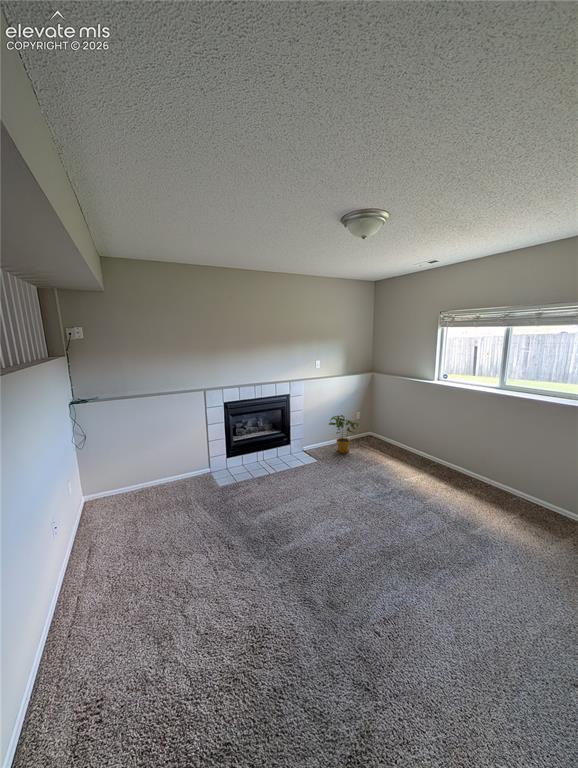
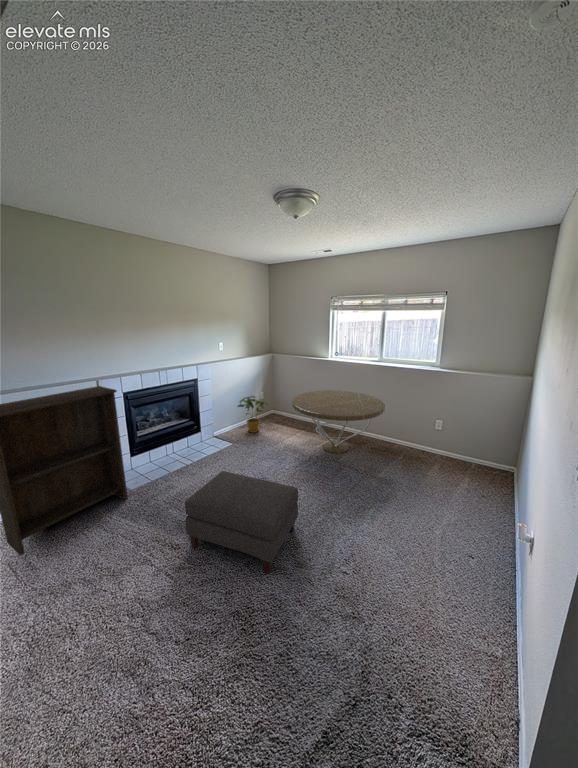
bookshelf: none [116,396,214,520] -> present [0,386,128,555]
coffee table: none [377,417,496,493] -> present [292,390,385,453]
ottoman: none [239,487,347,603] -> present [185,471,298,574]

